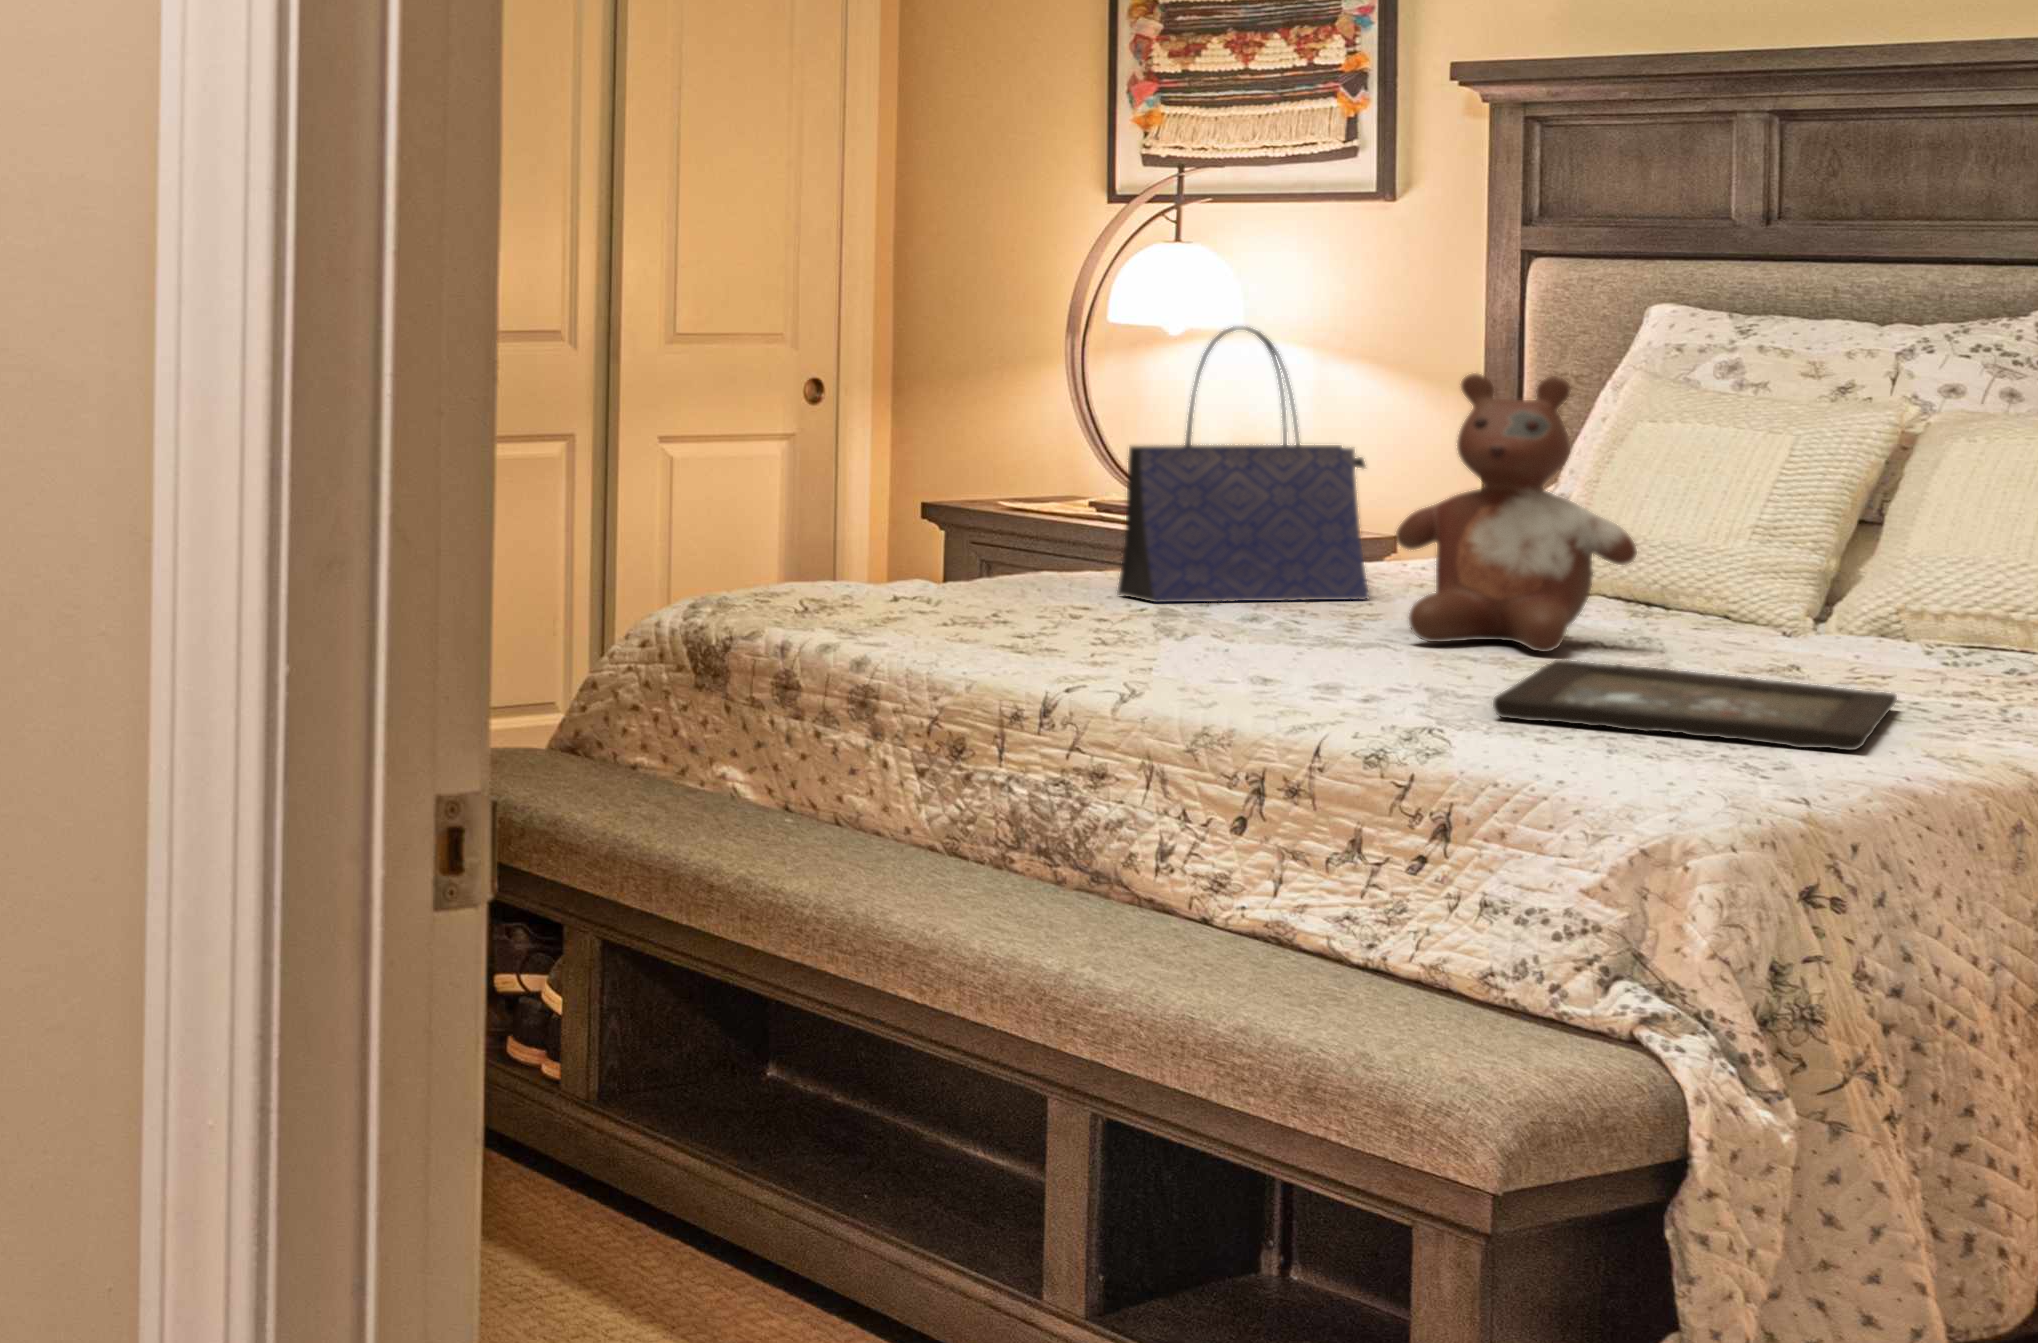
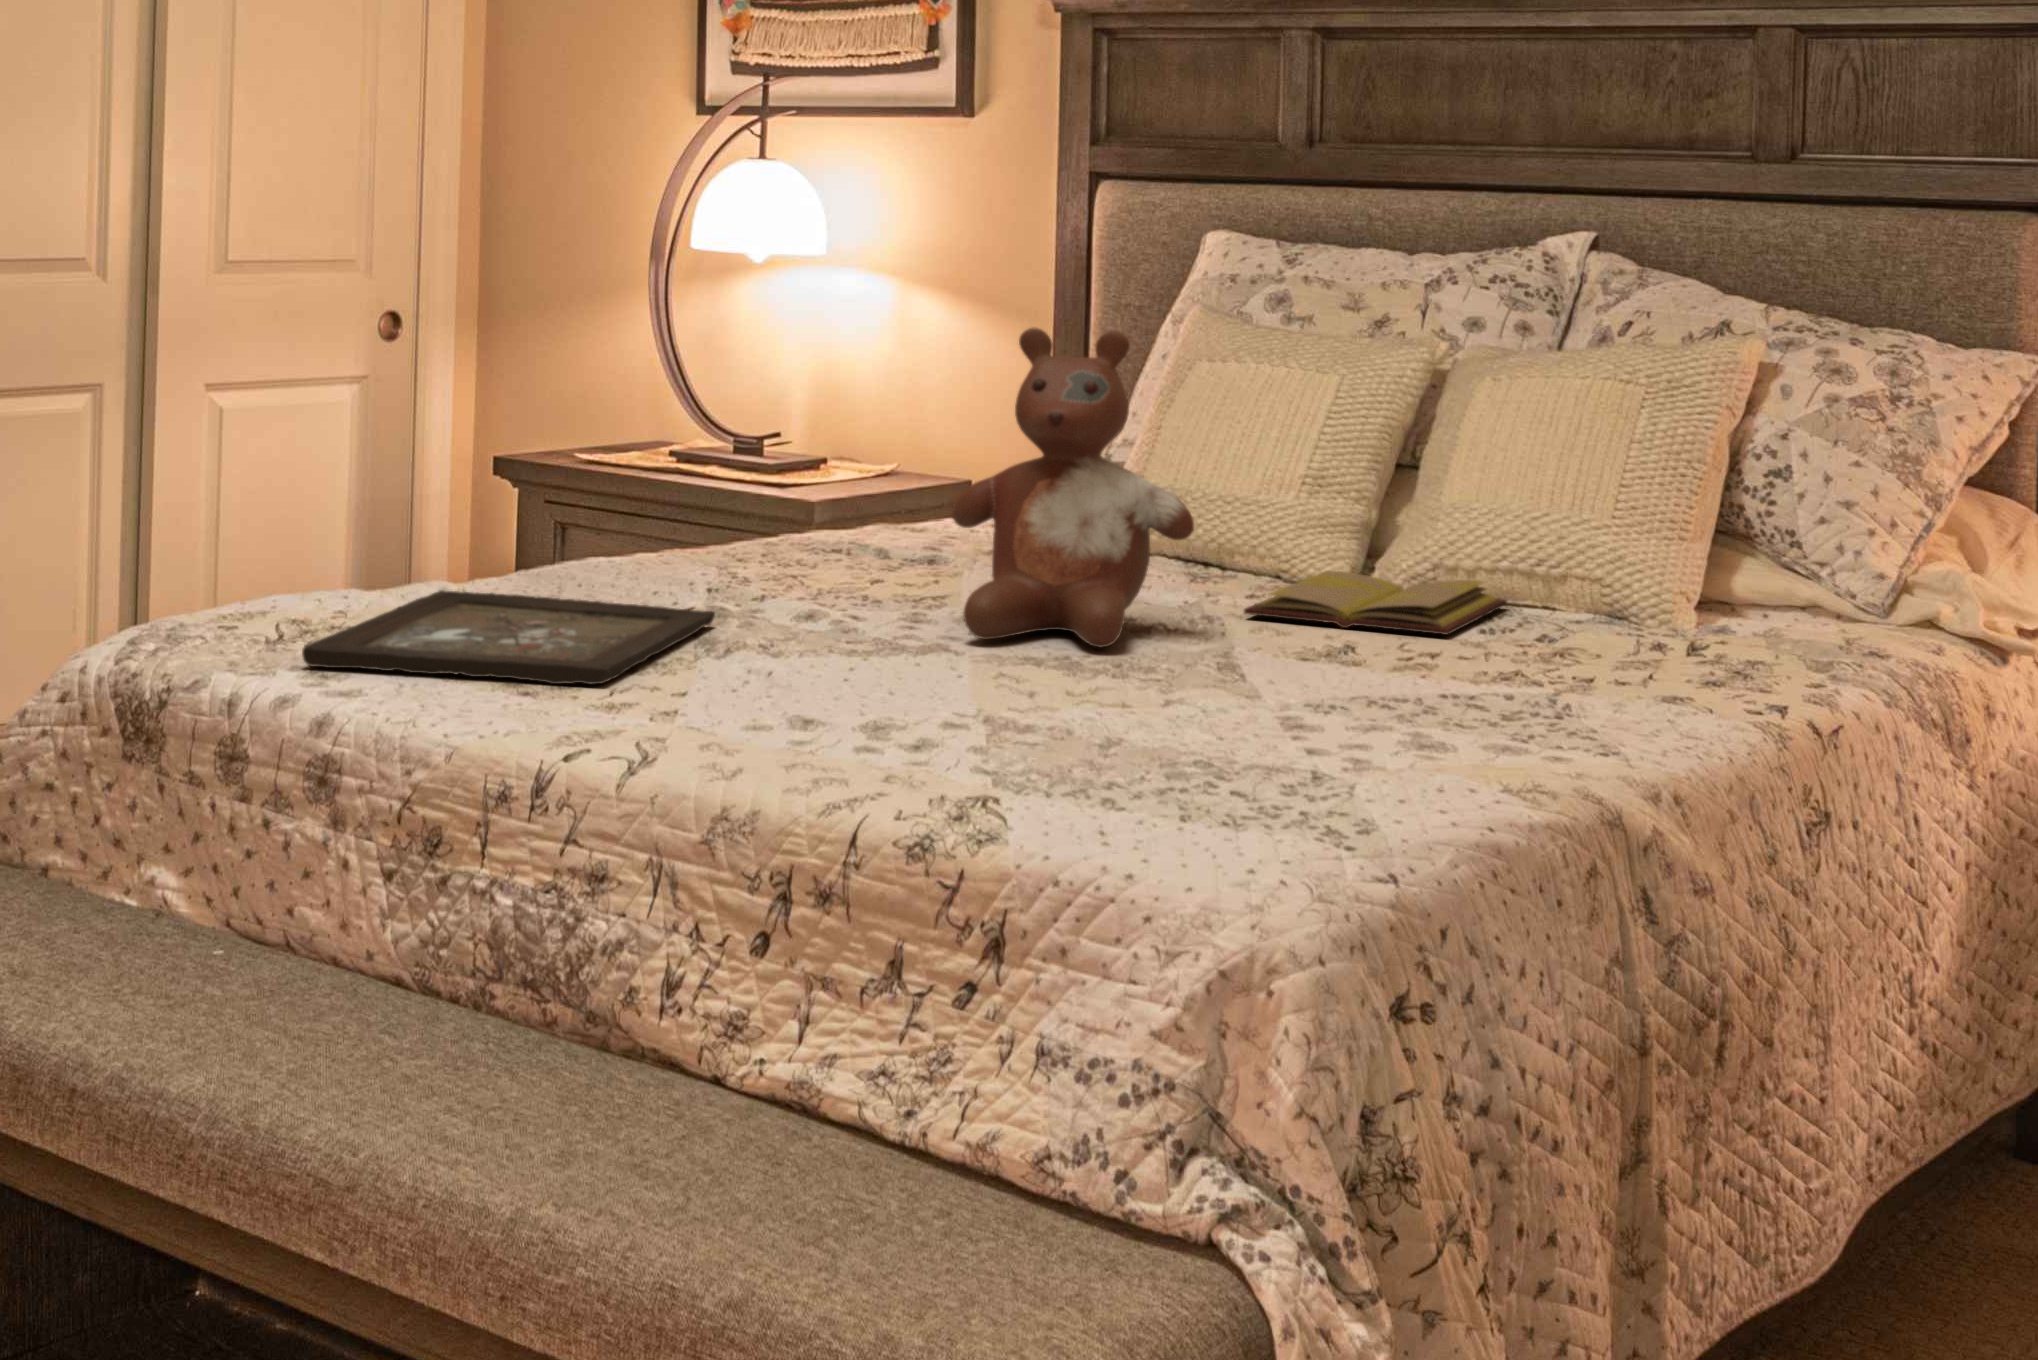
tote bag: present [1118,327,1369,603] -> none [662,269,927,591]
diary: none [1690,611,1975,662] -> present [1244,571,1507,635]
tray: present [1493,660,1897,750] -> present [302,590,715,684]

